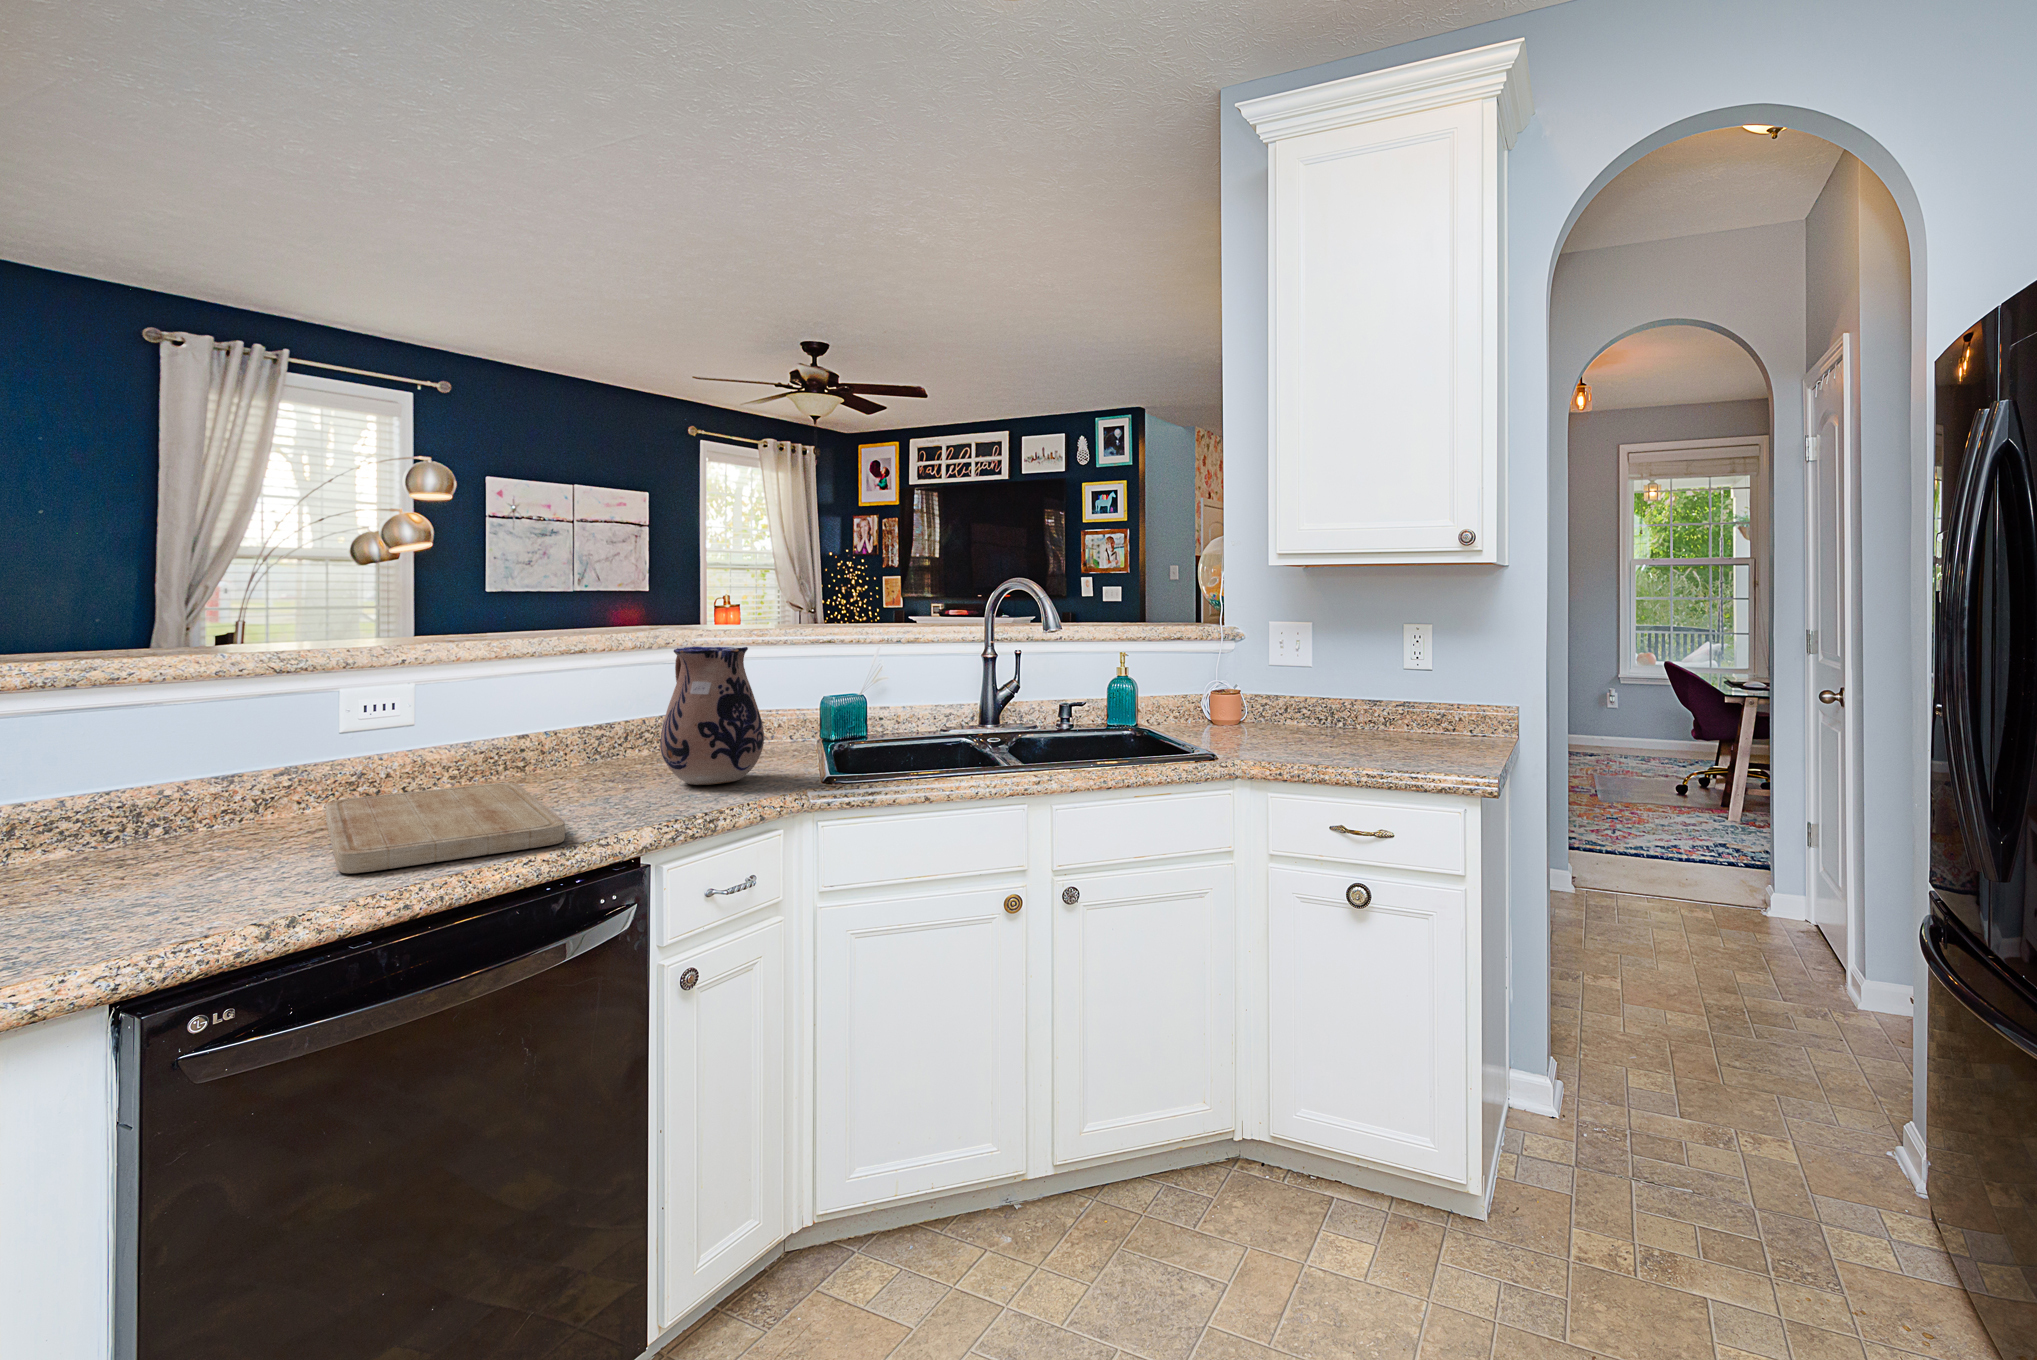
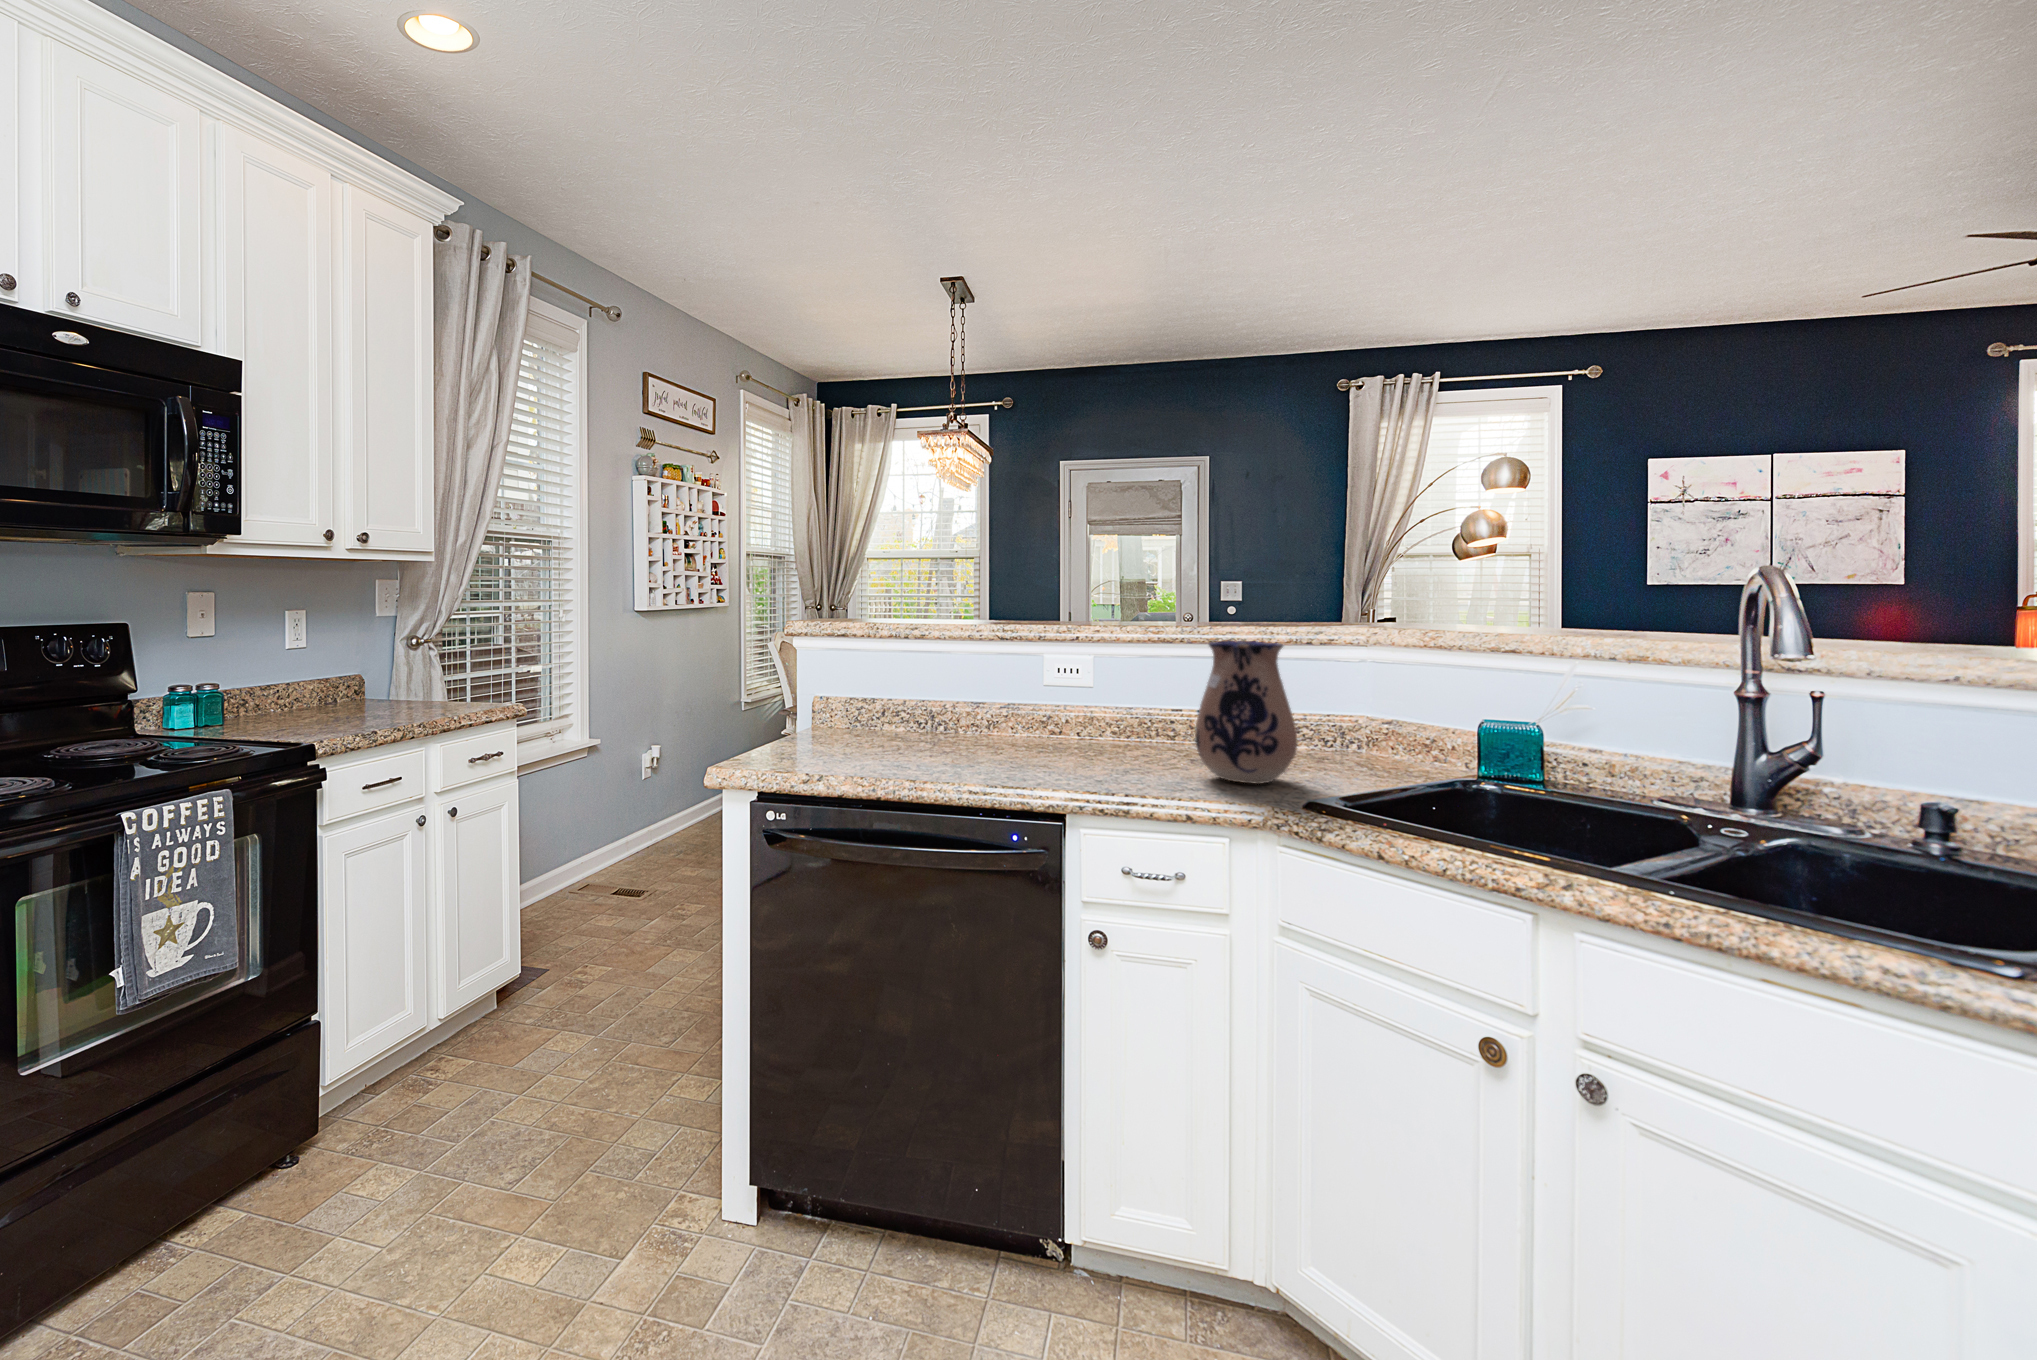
cutting board: present [326,783,565,873] -> none [909,731,1111,783]

